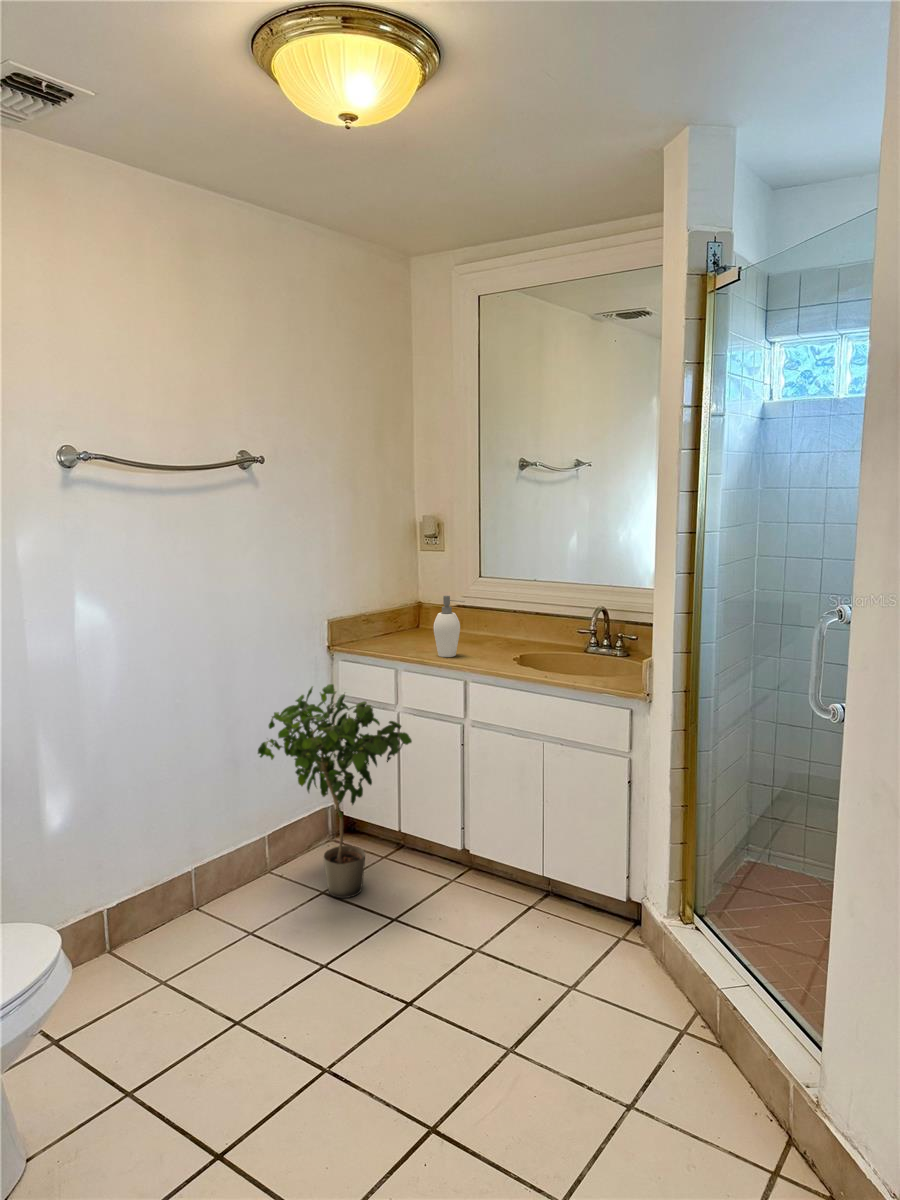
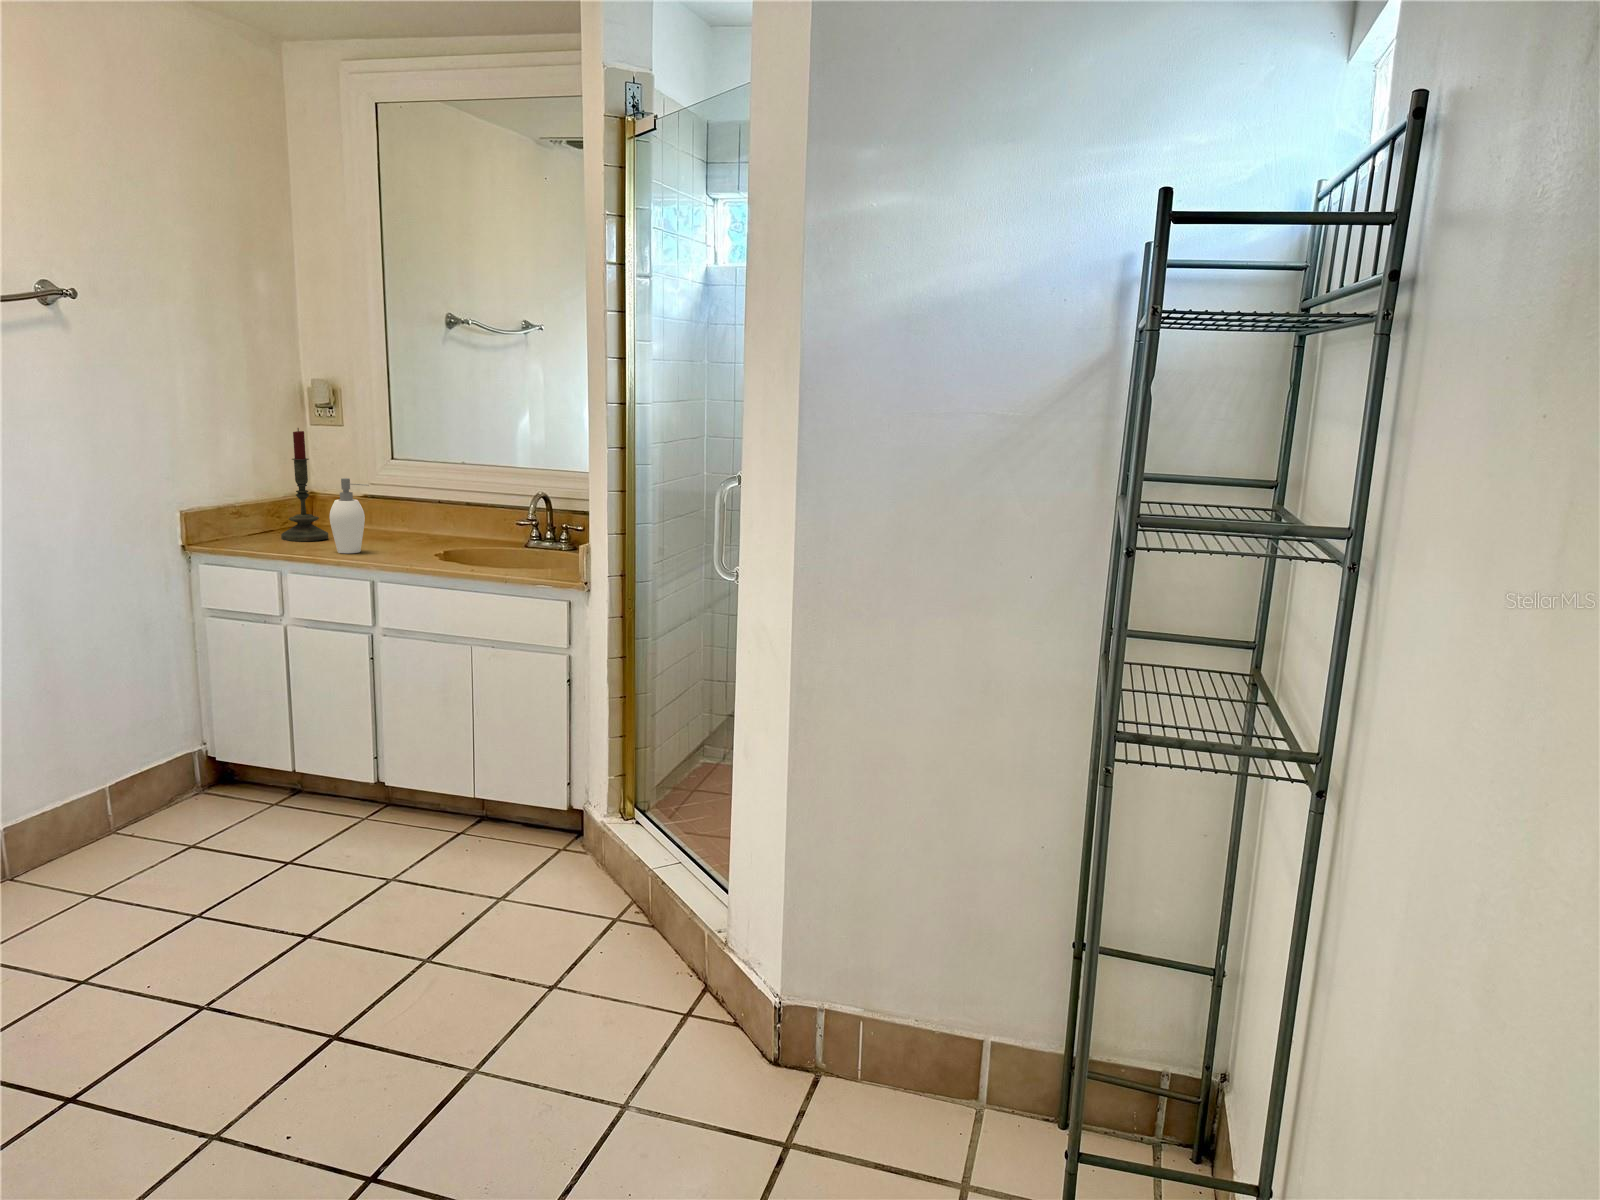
candle: none [396,554,430,644] -> present [281,428,328,541]
potted plant: present [258,684,412,898] -> none [87,590,303,850]

